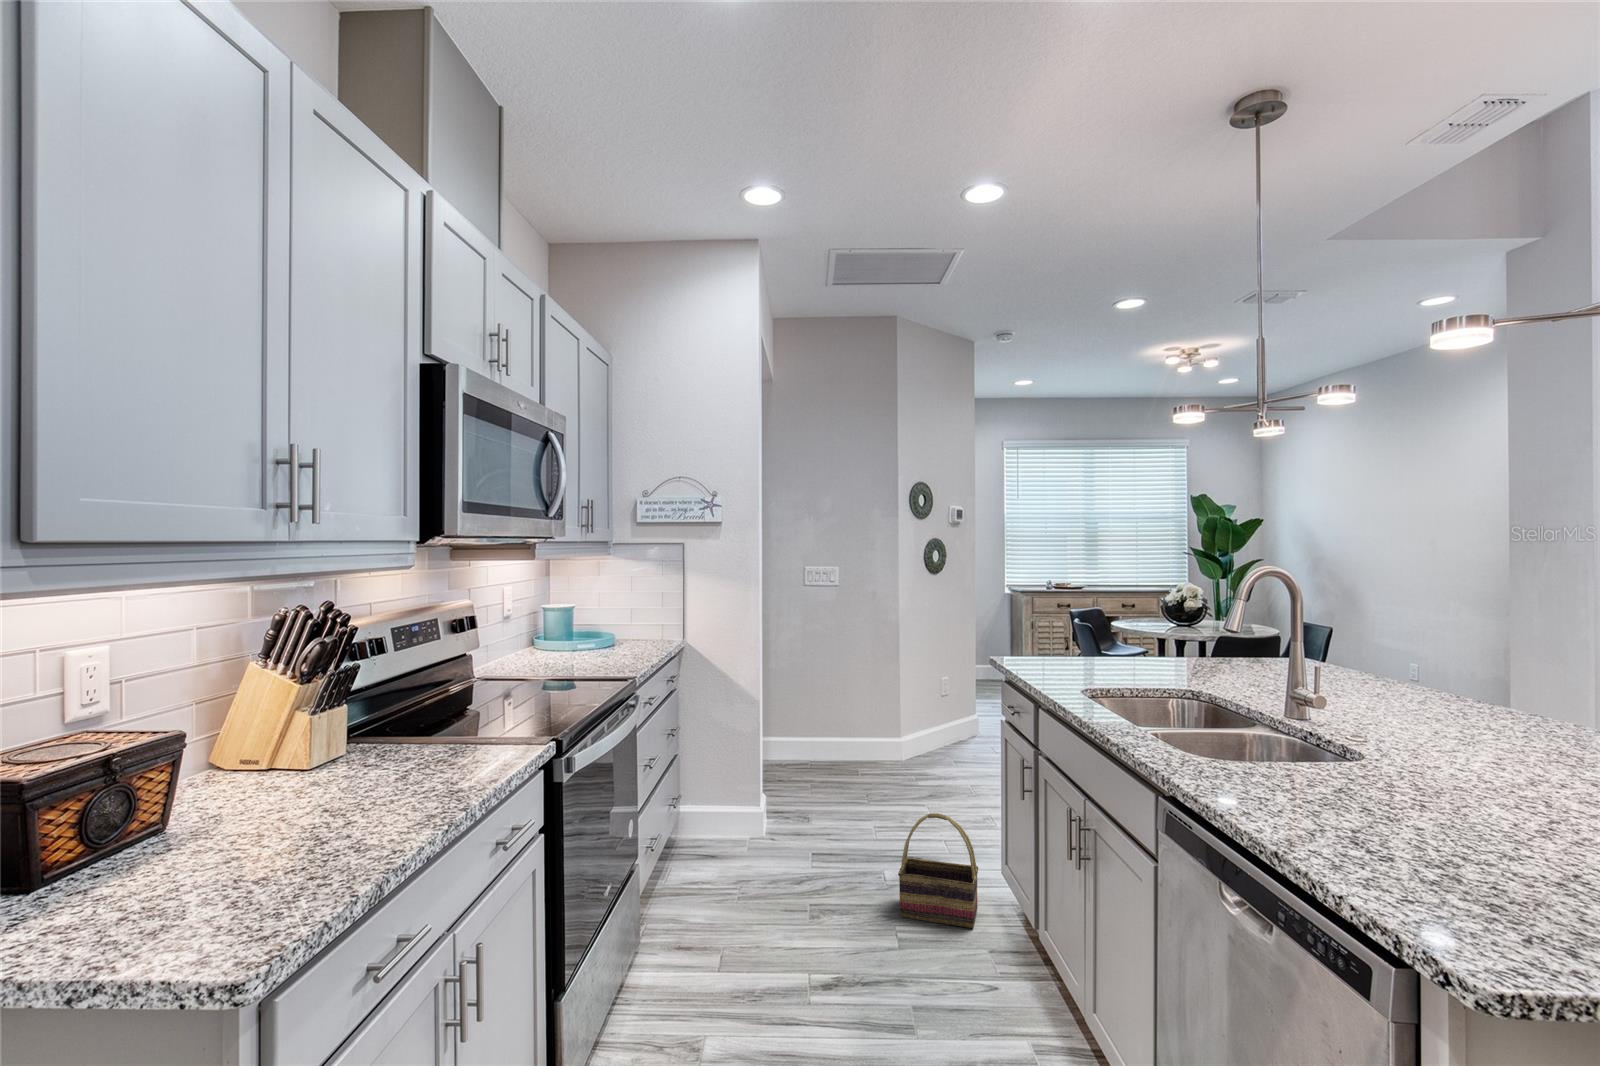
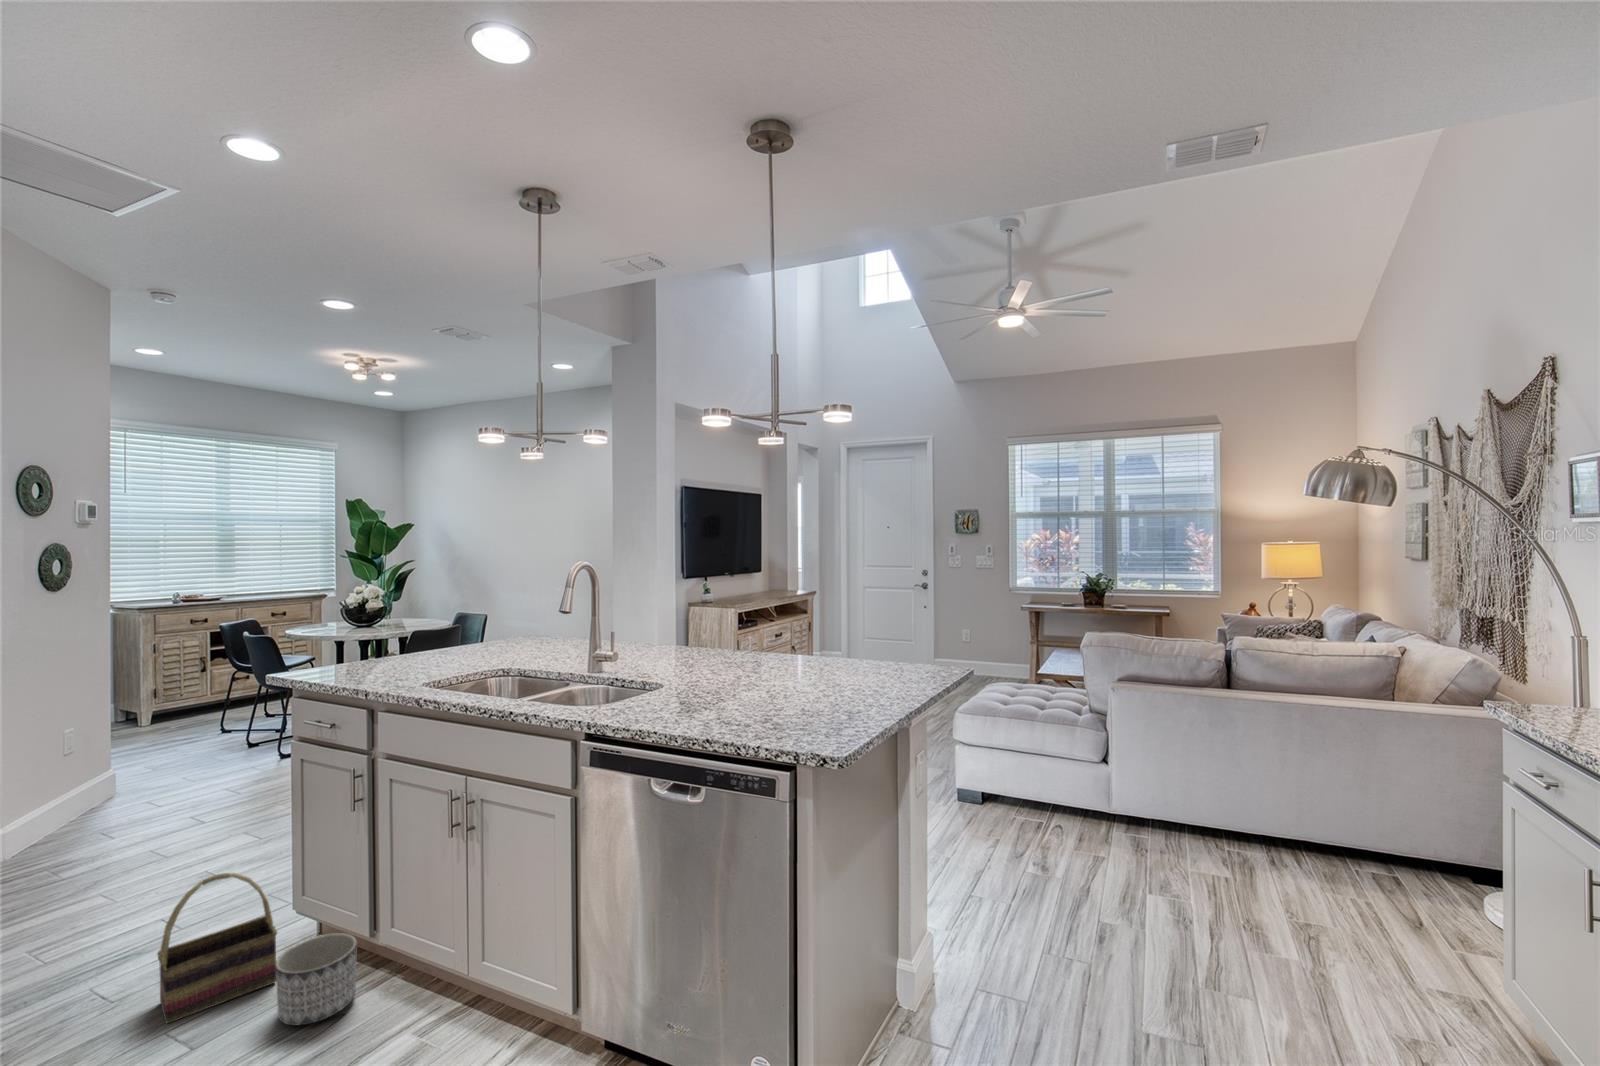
planter: none [952,901,1016,982] -> present [276,933,357,1025]

